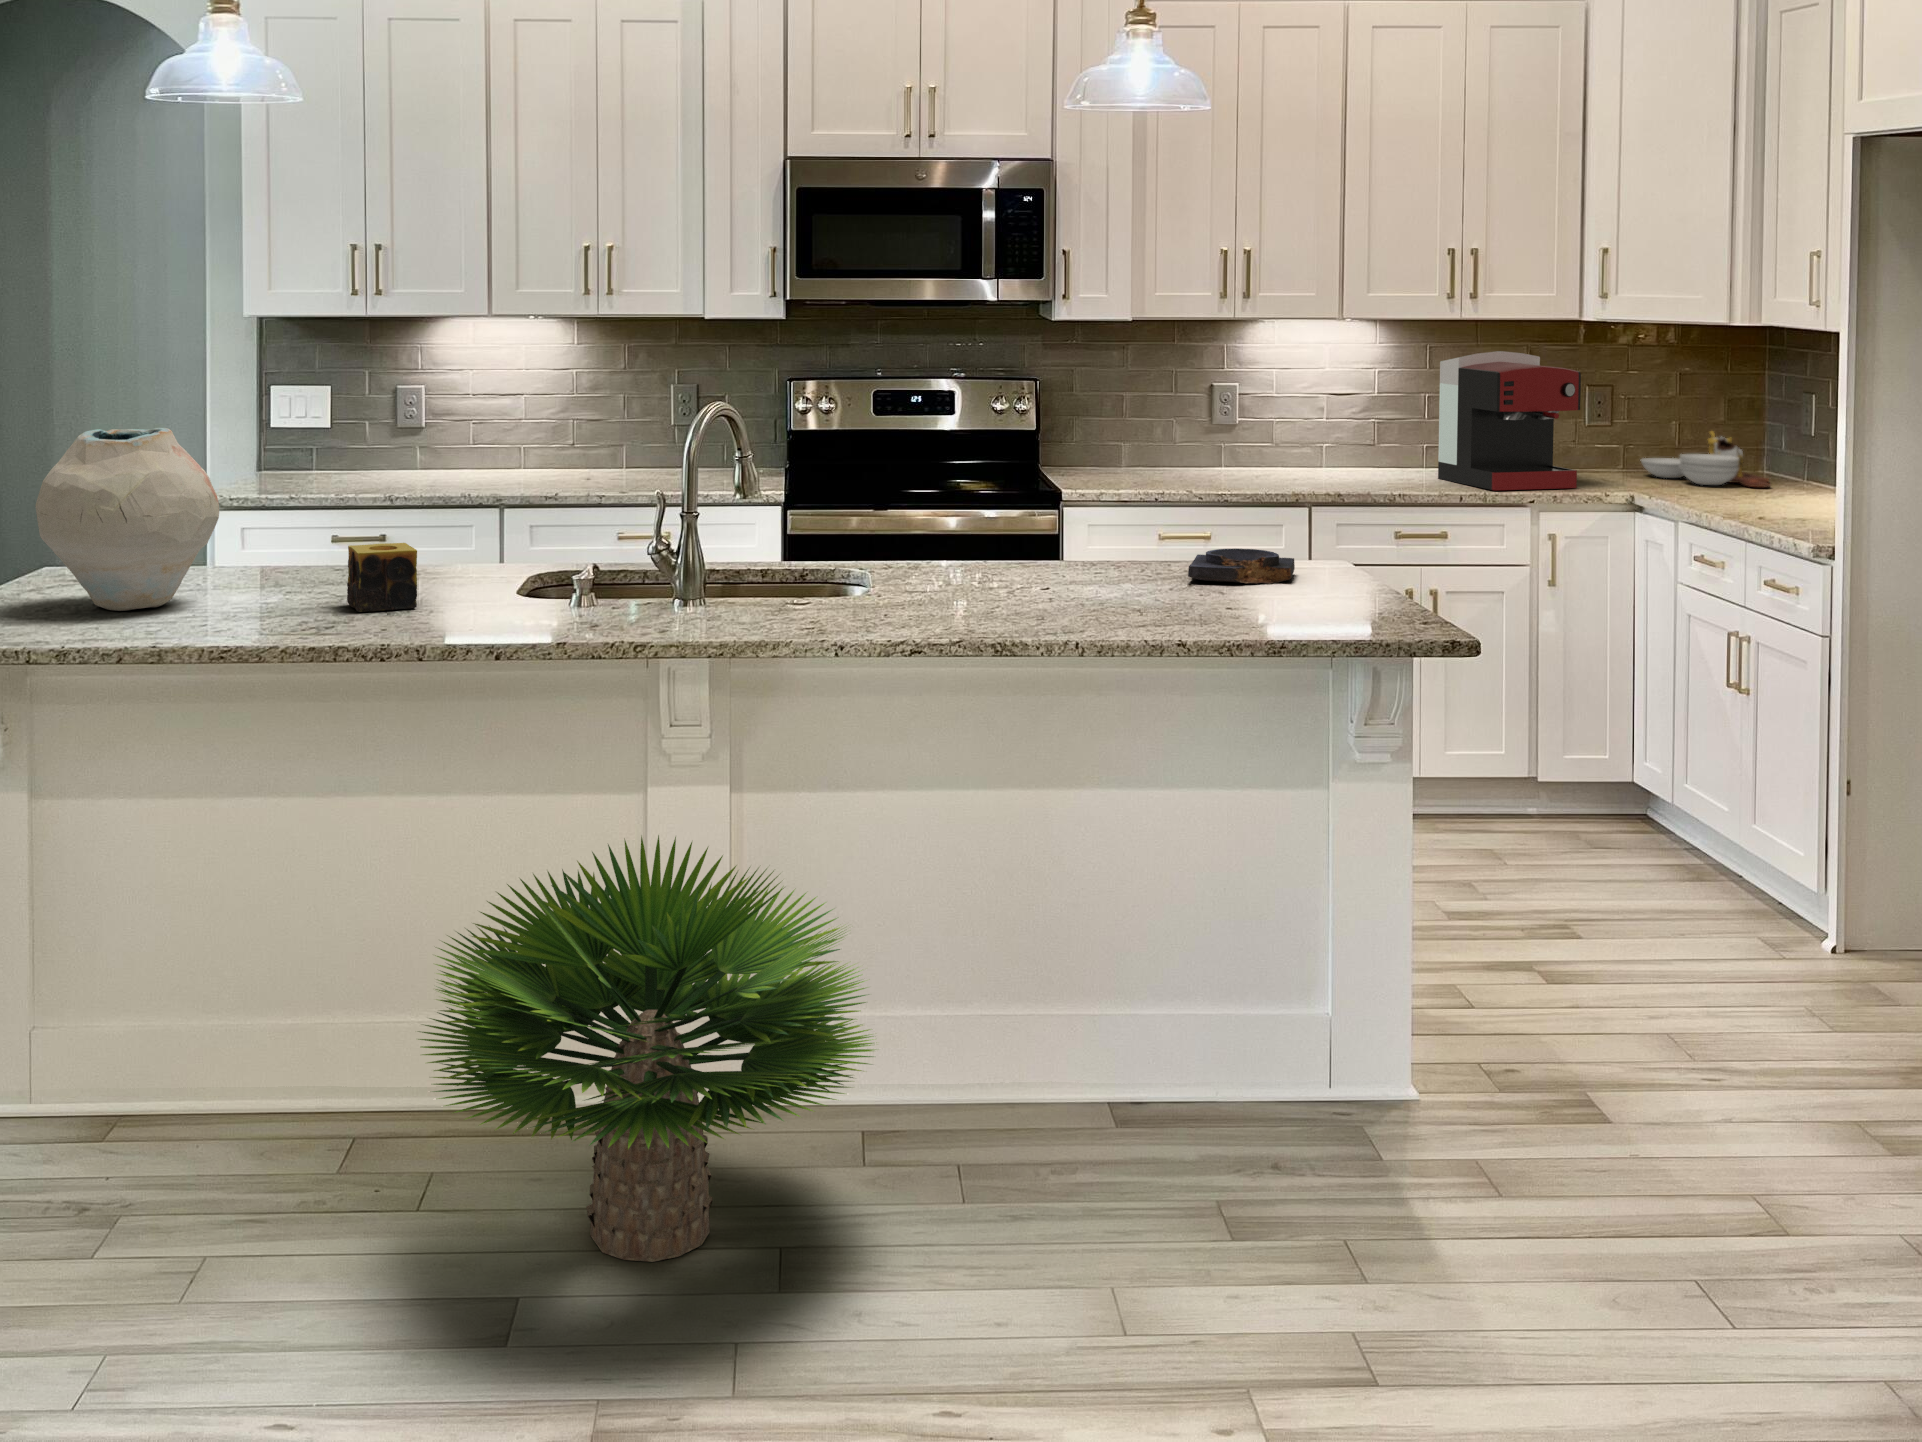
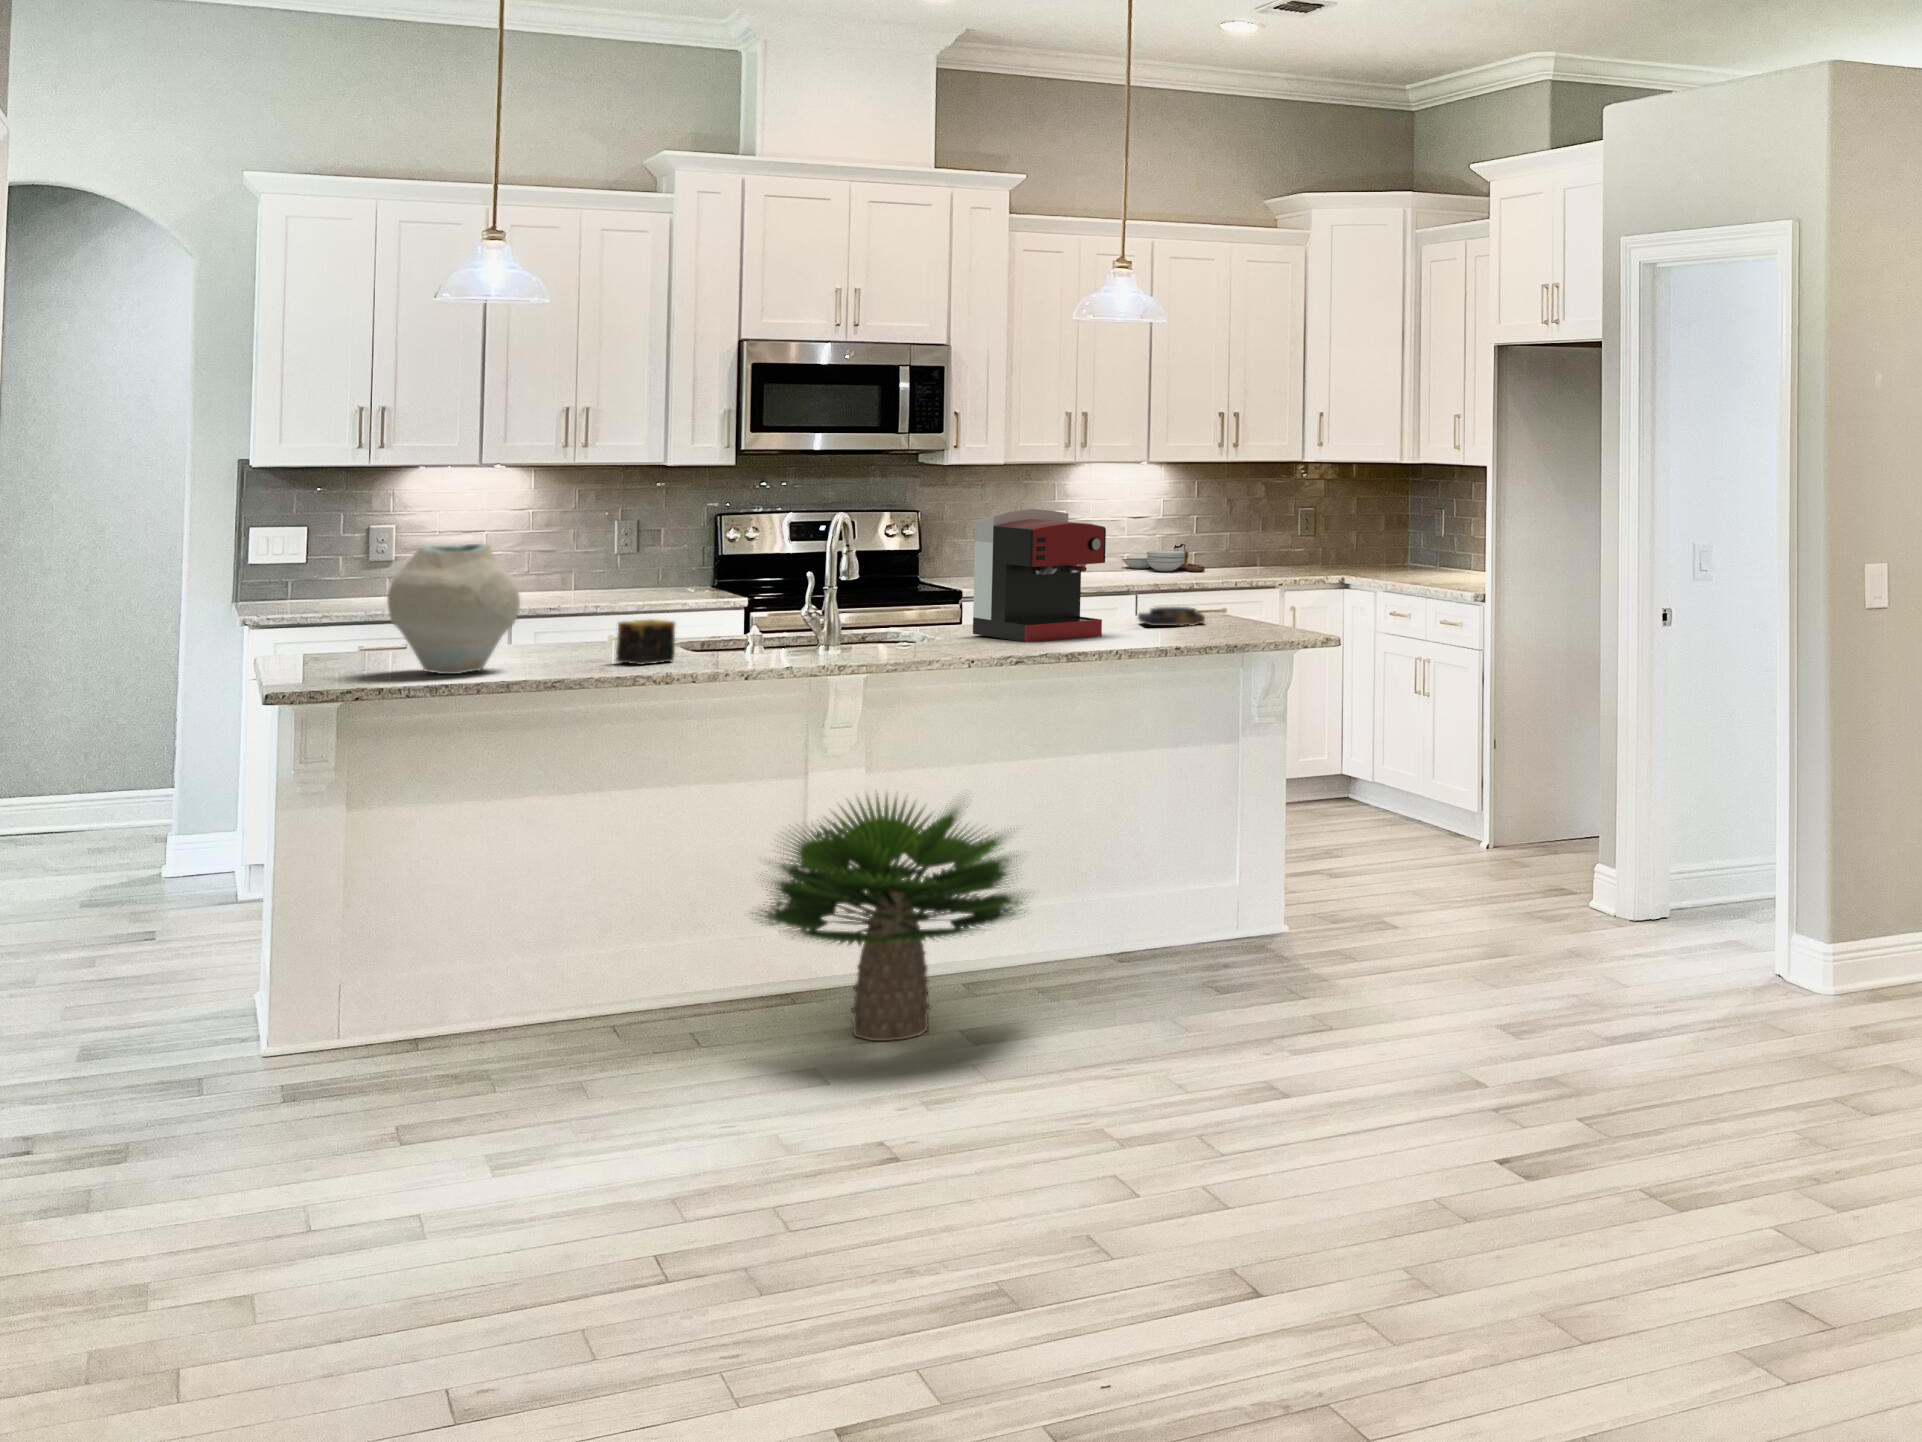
coffee maker: present [1438,351,1581,490] -> present [973,509,1106,642]
cutting board: present [1641,431,1770,487] -> present [1122,544,1205,571]

